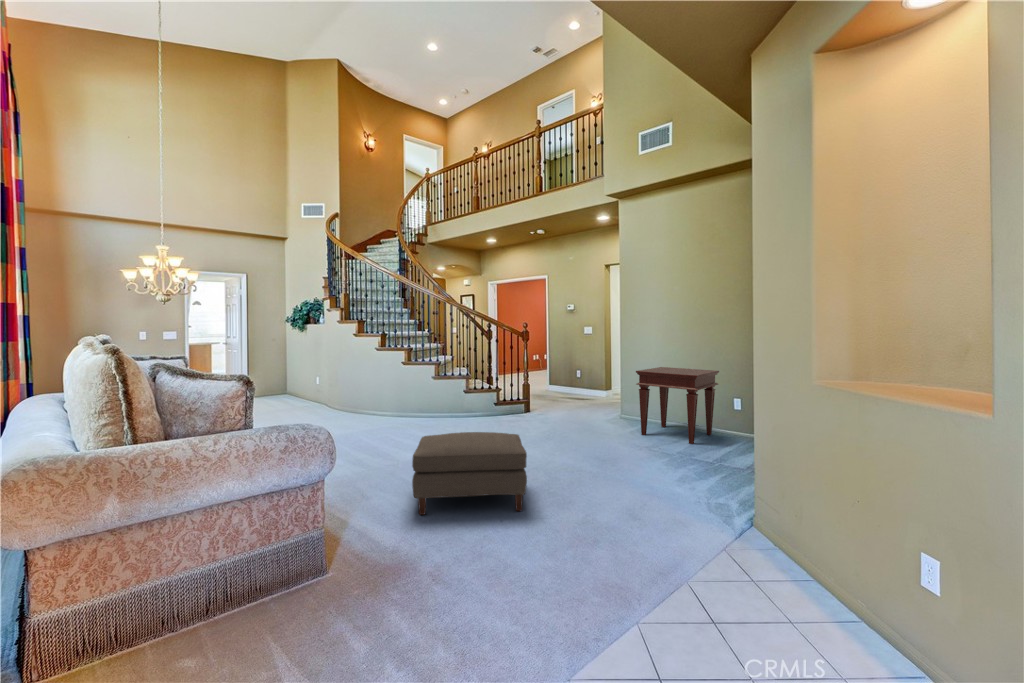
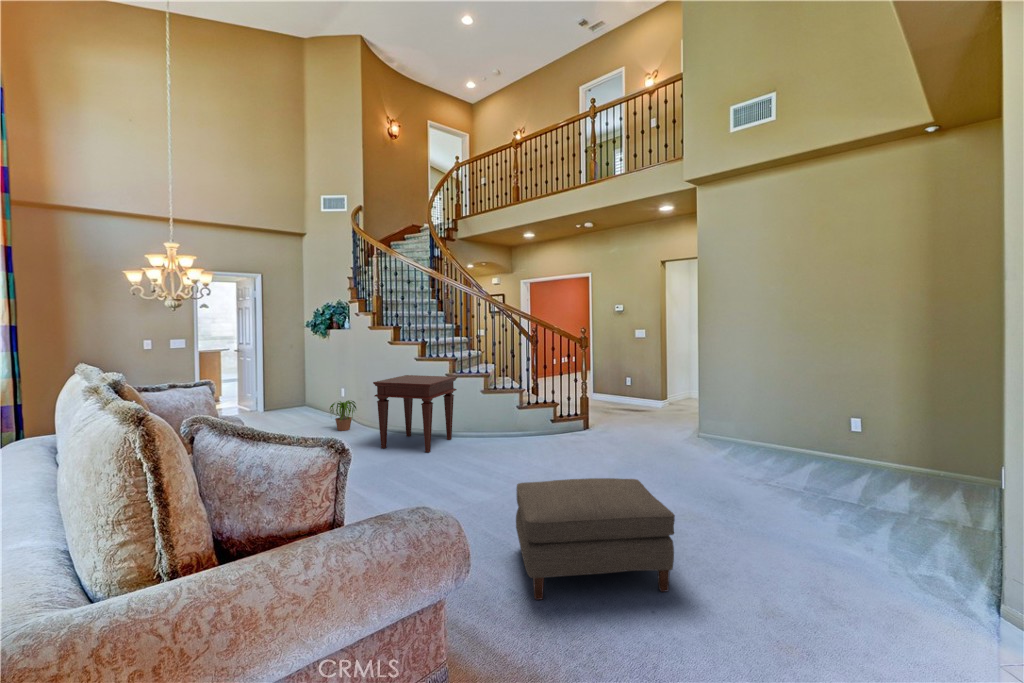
side table: present [636,367,719,444] -> present [373,375,457,453]
potted plant: none [297,385,330,412] -> present [330,400,356,431]

